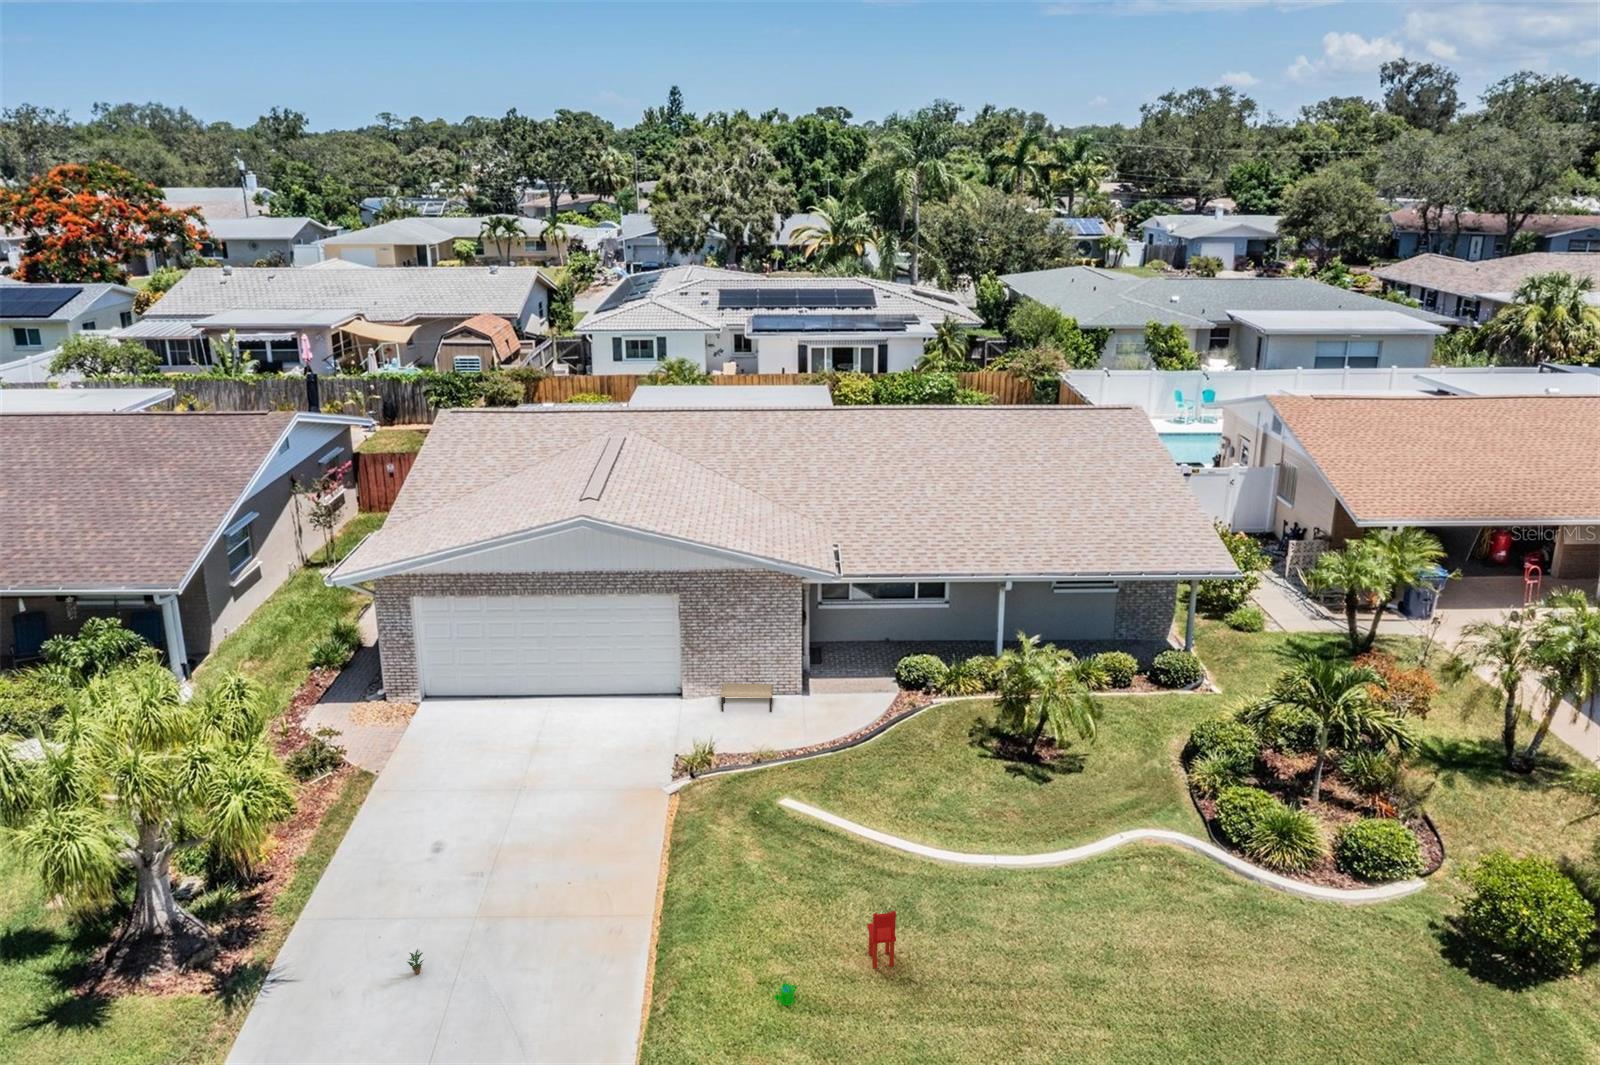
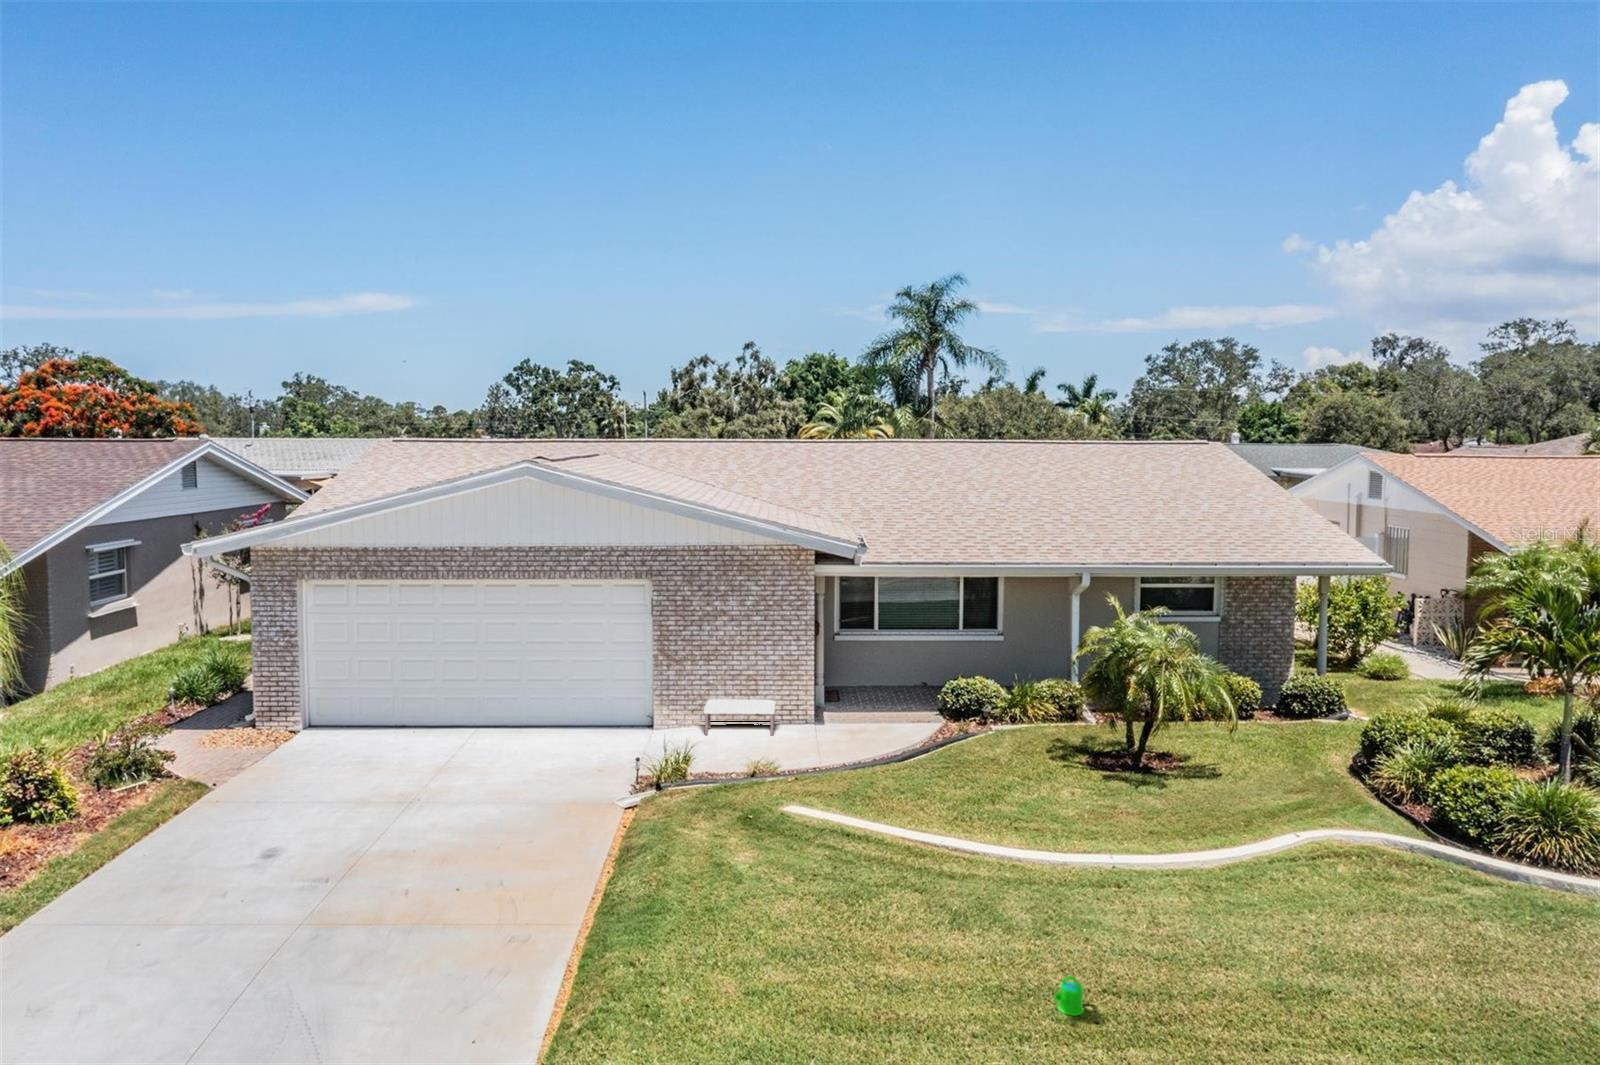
chair: present [867,911,896,968] -> none [929,861,979,972]
potted plant: present [408,949,423,975] -> none [164,934,195,985]
watering can: present [775,983,797,1006] -> present [1054,975,1084,1016]

